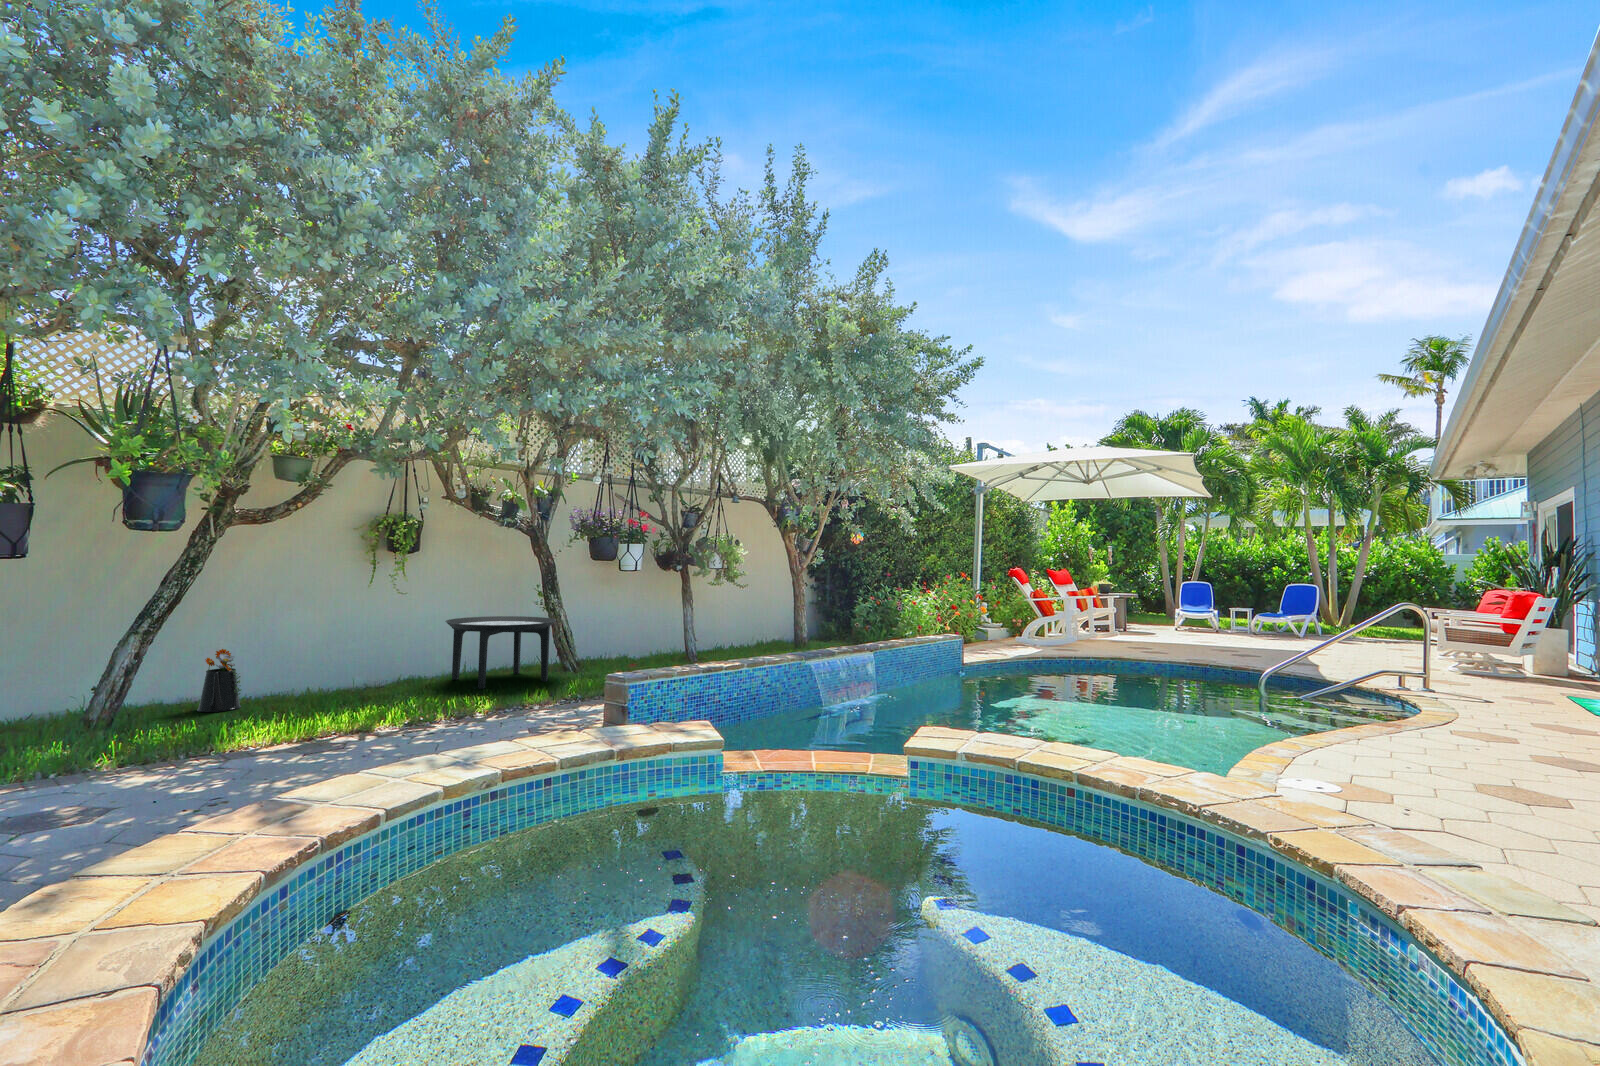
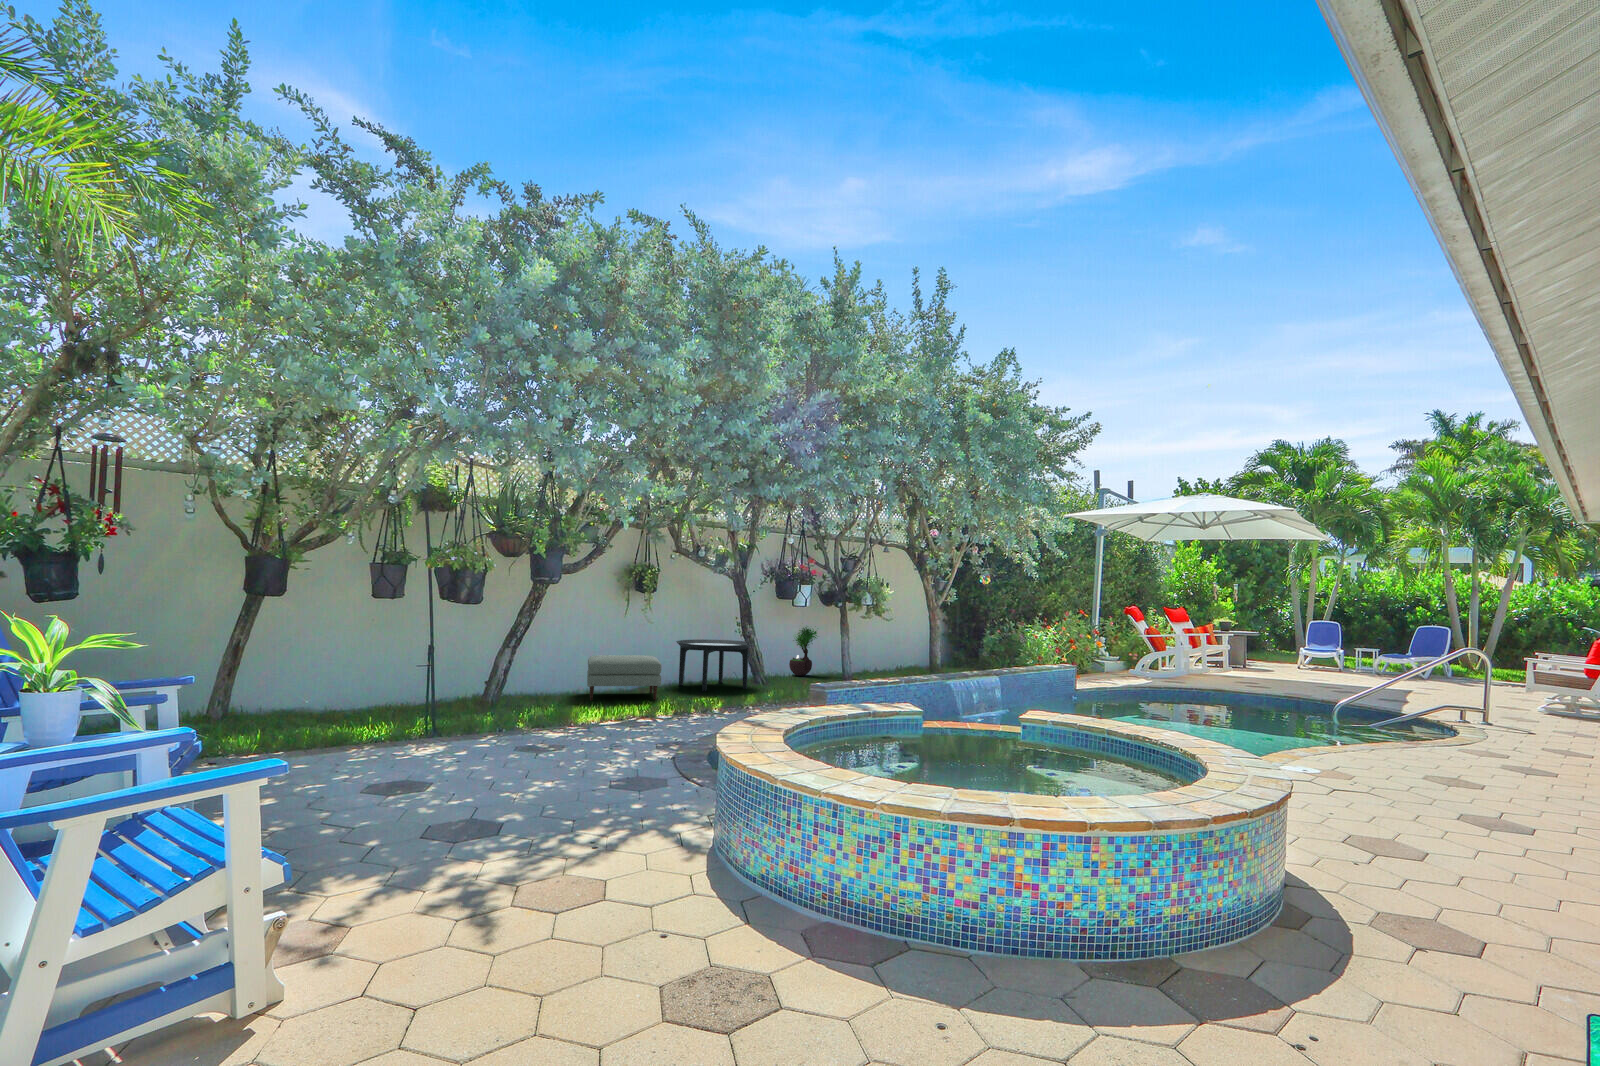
potted tree: none [618,592,657,658] -> present [789,627,817,676]
ottoman: none [275,643,407,714] -> present [587,655,662,701]
watering can: present [197,649,242,712] -> none [536,656,561,698]

